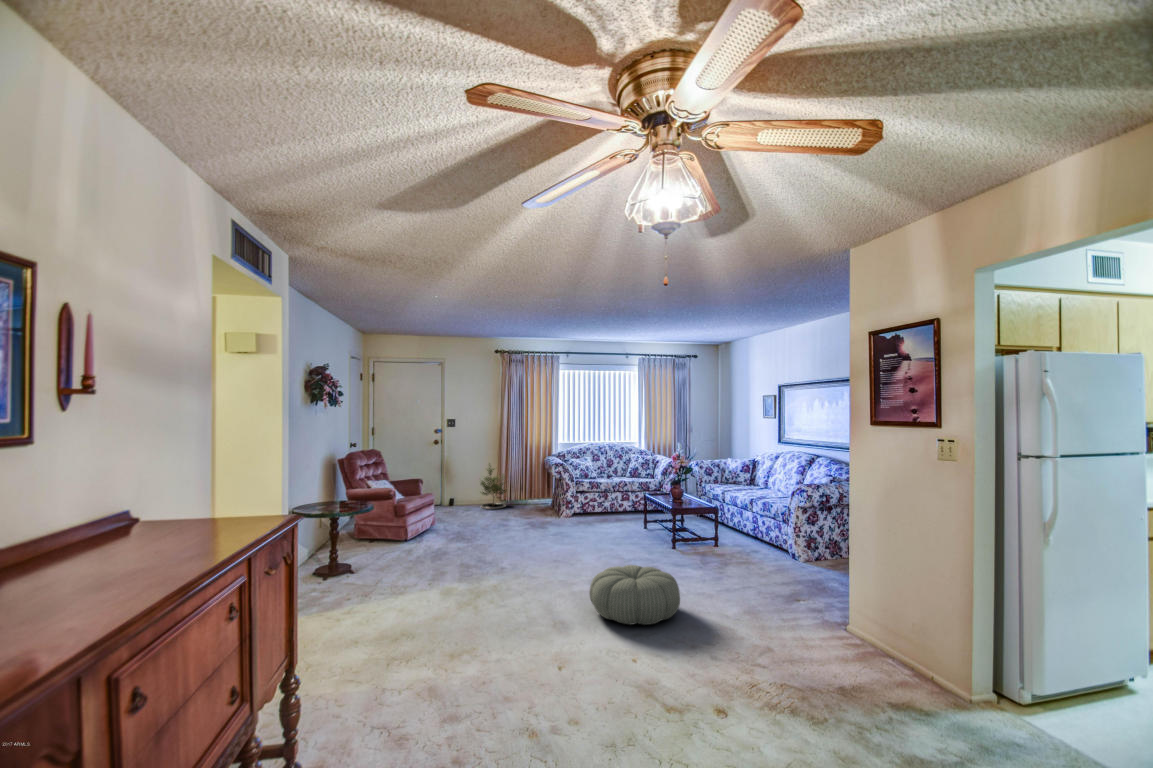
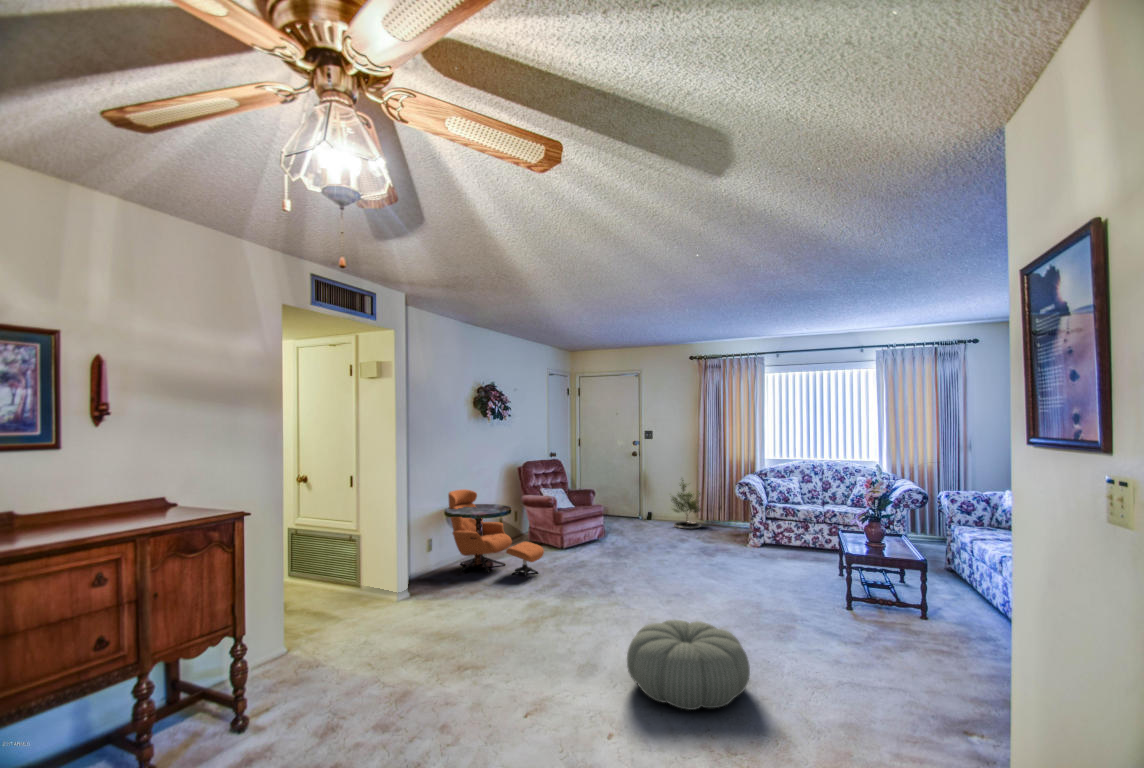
armchair: none [304,487,415,573] -> present [448,489,544,576]

